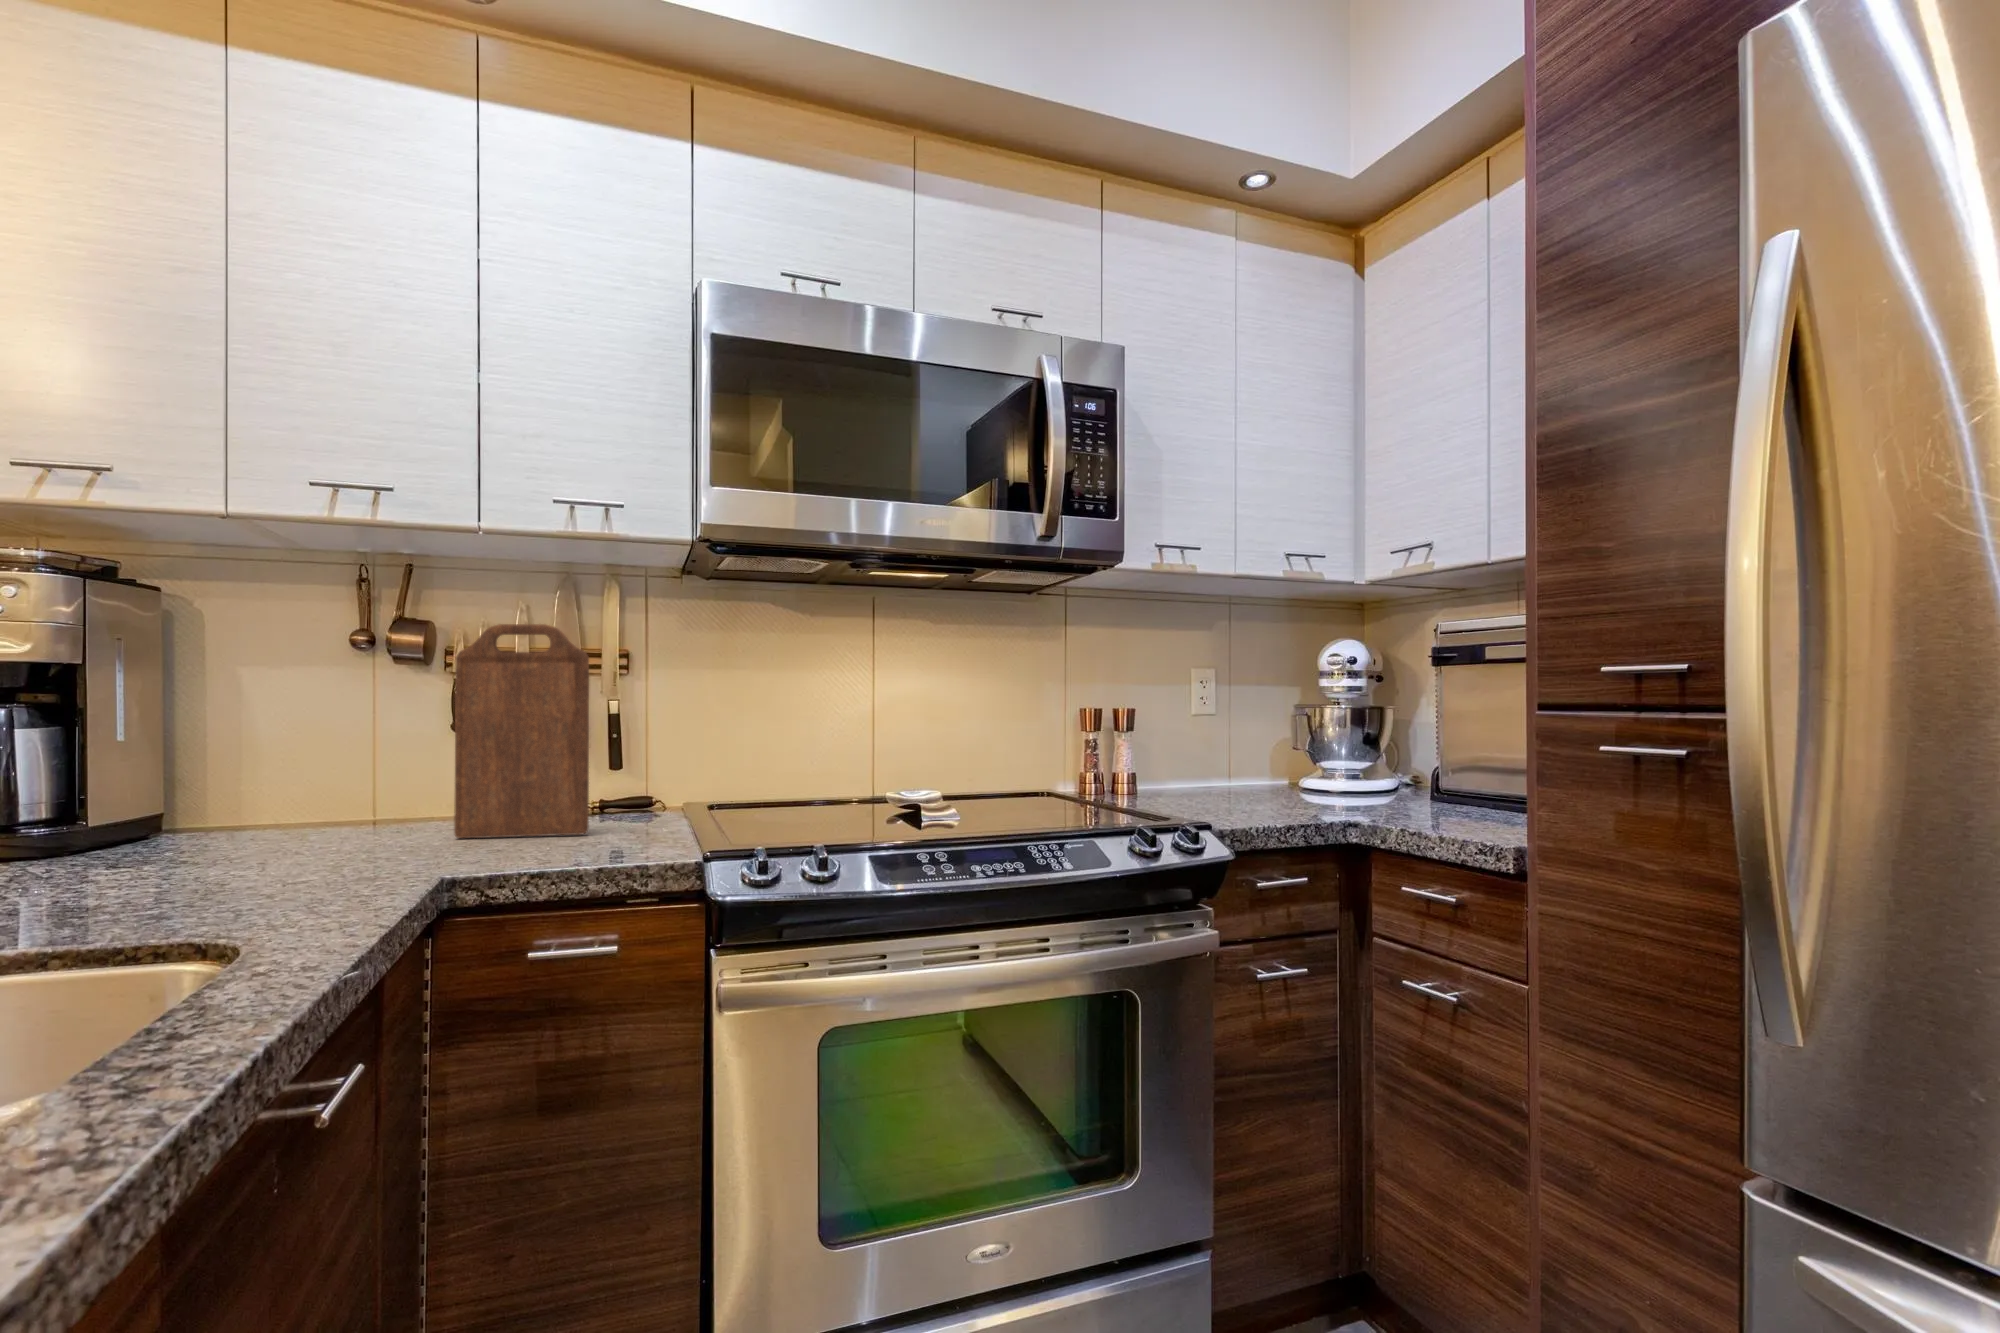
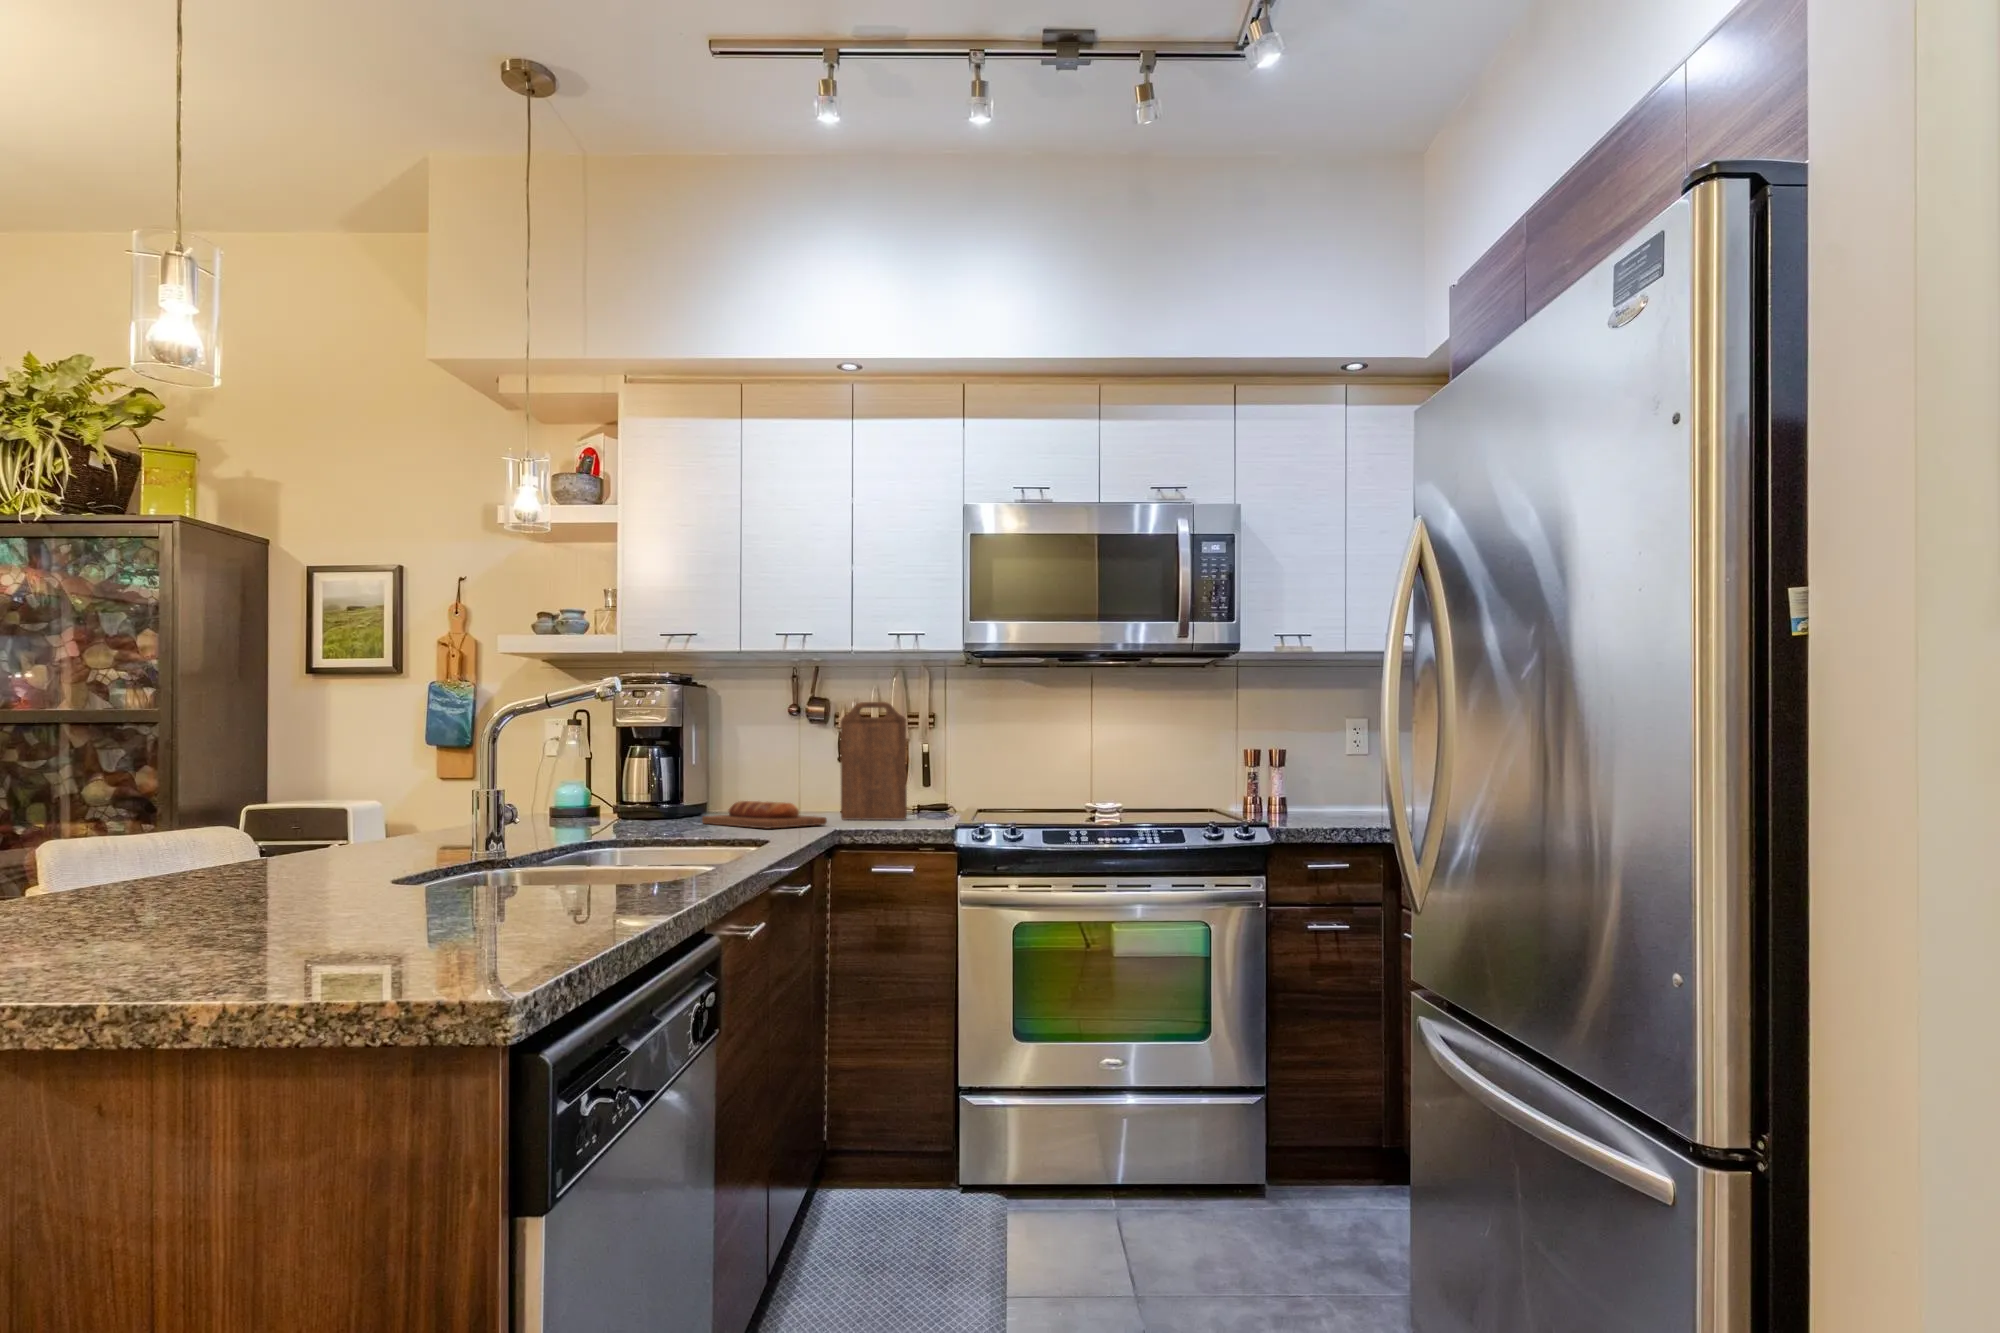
bread loaf: none [109,818,422,892] -> present [702,801,827,829]

